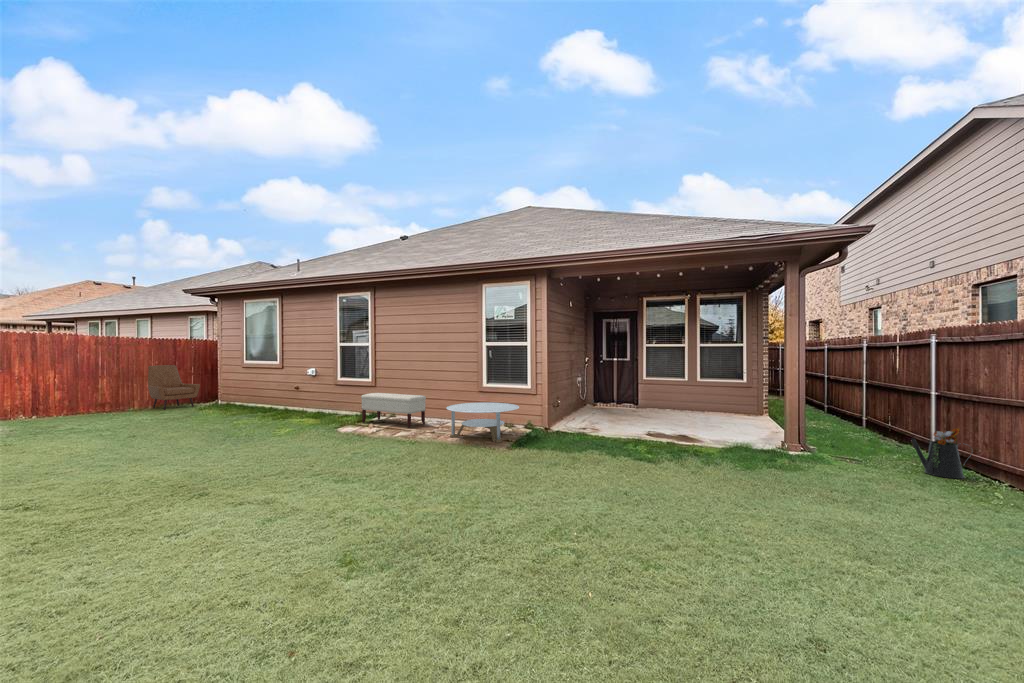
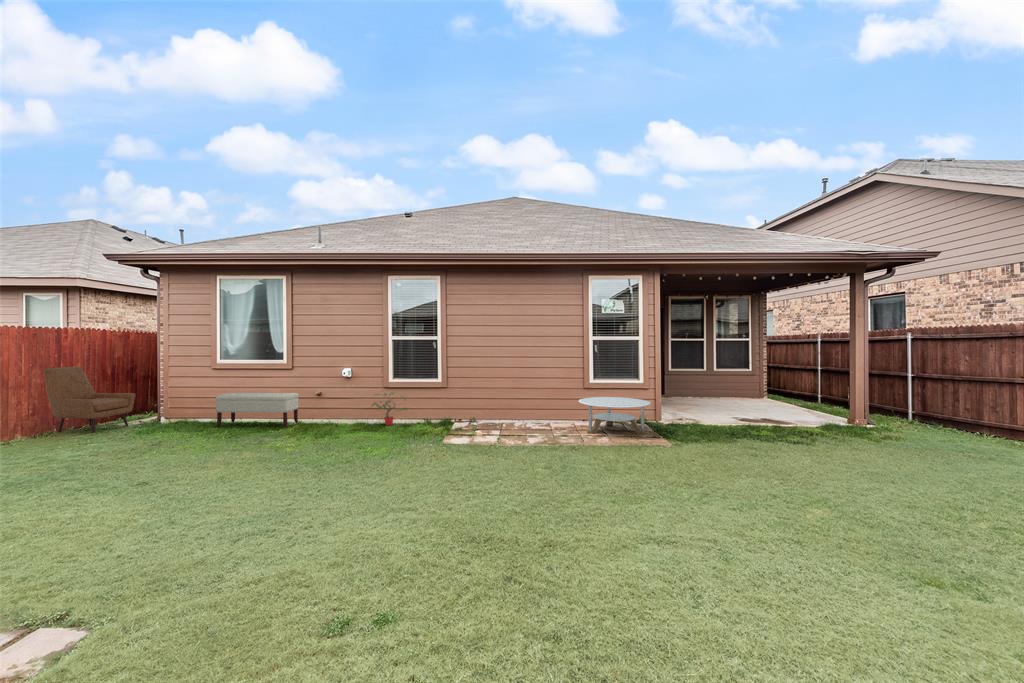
potted plant: none [314,390,347,418] -> present [372,392,407,425]
bench: present [361,393,426,428] -> present [216,393,299,427]
watering can: present [912,429,964,479] -> none [923,397,959,430]

